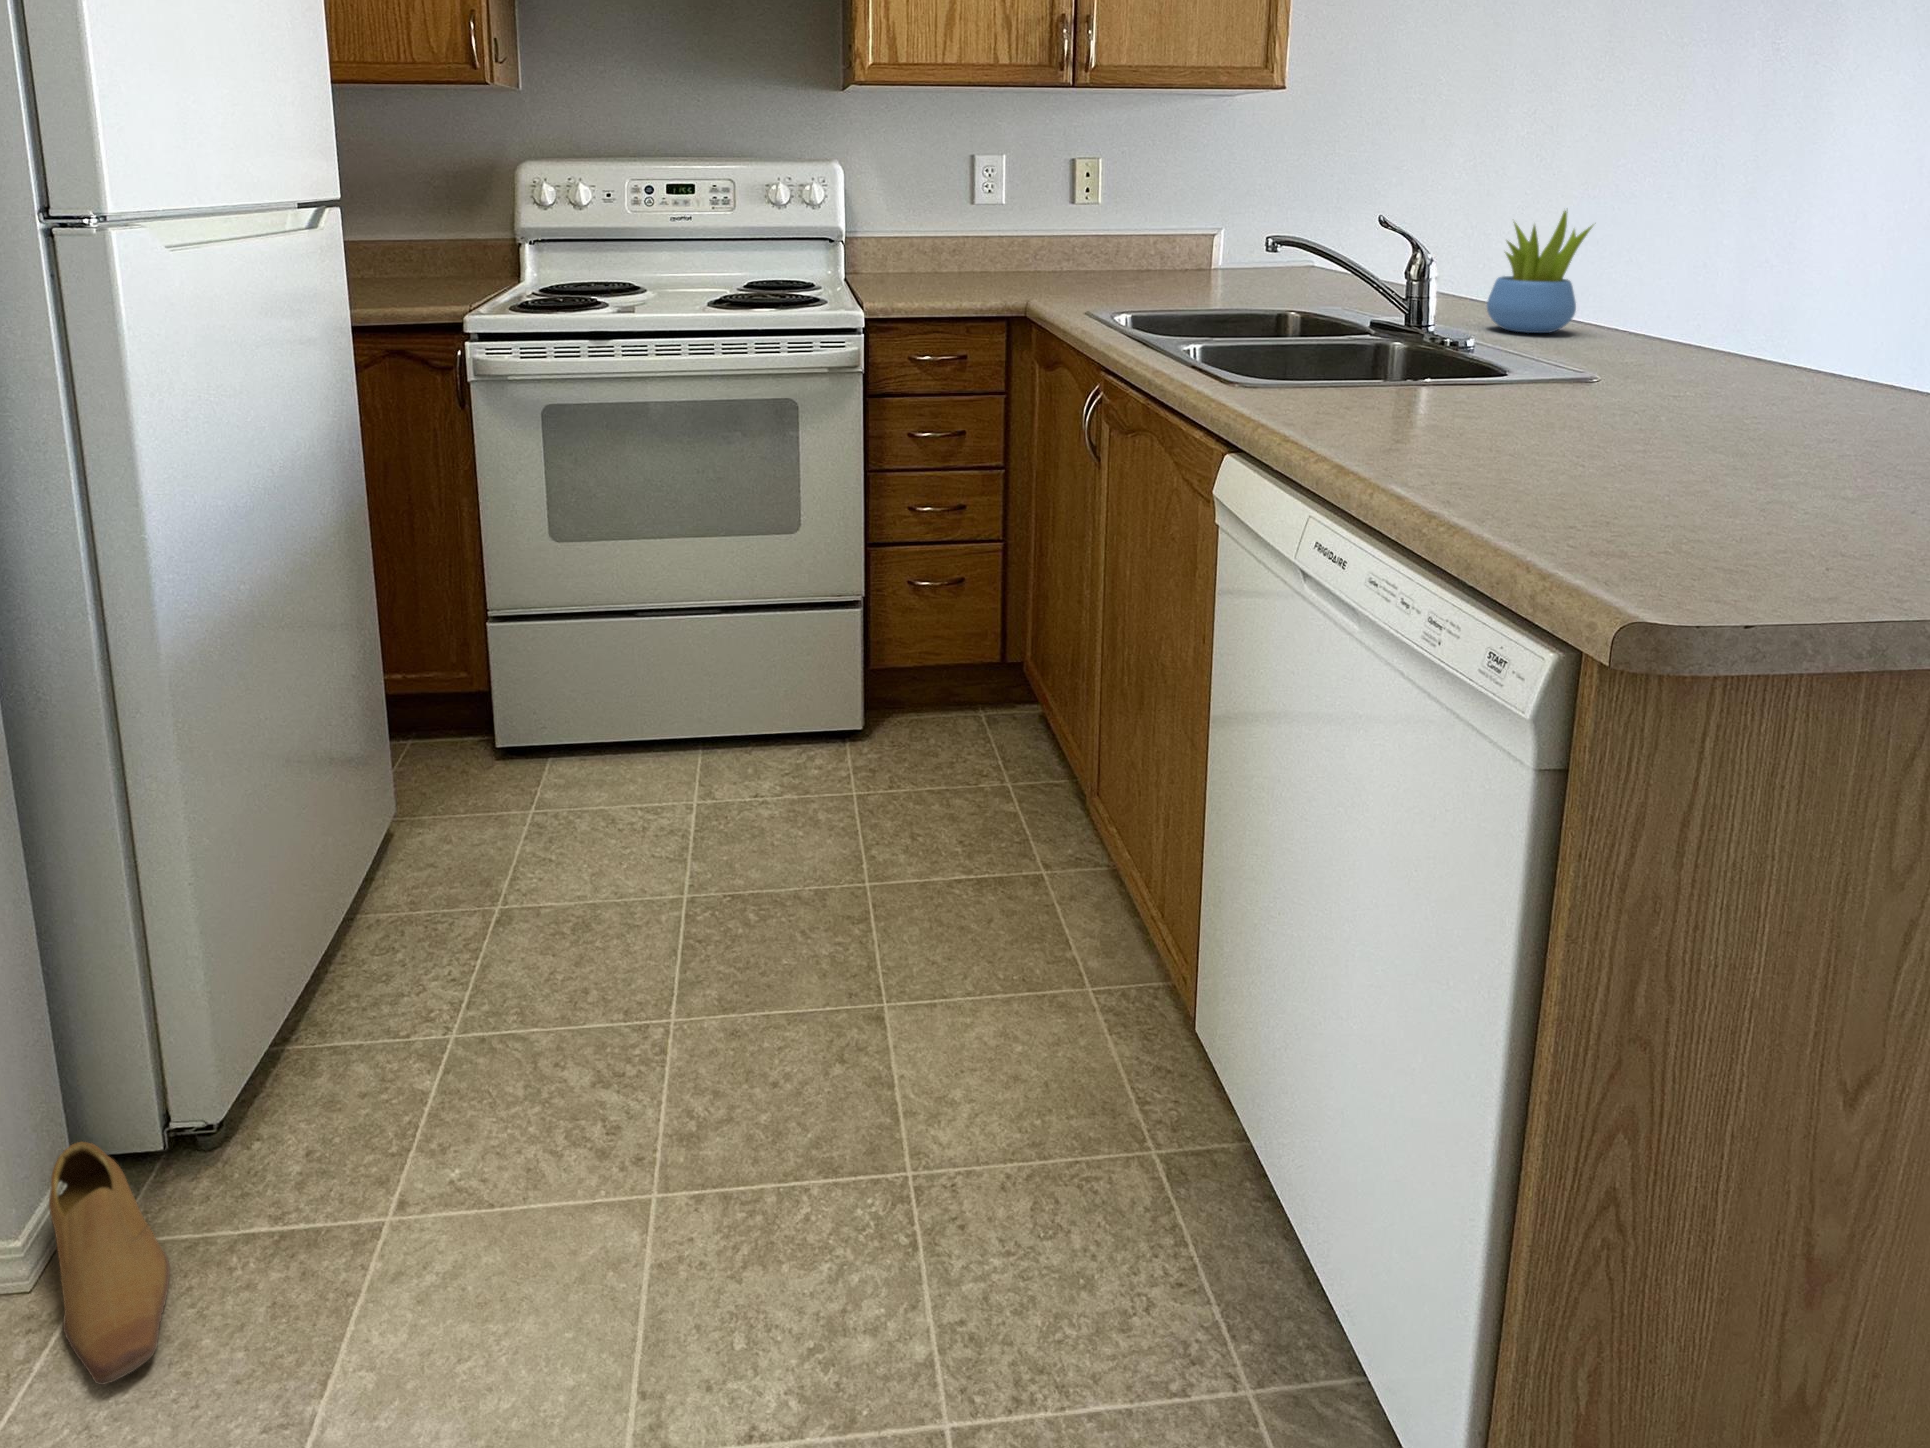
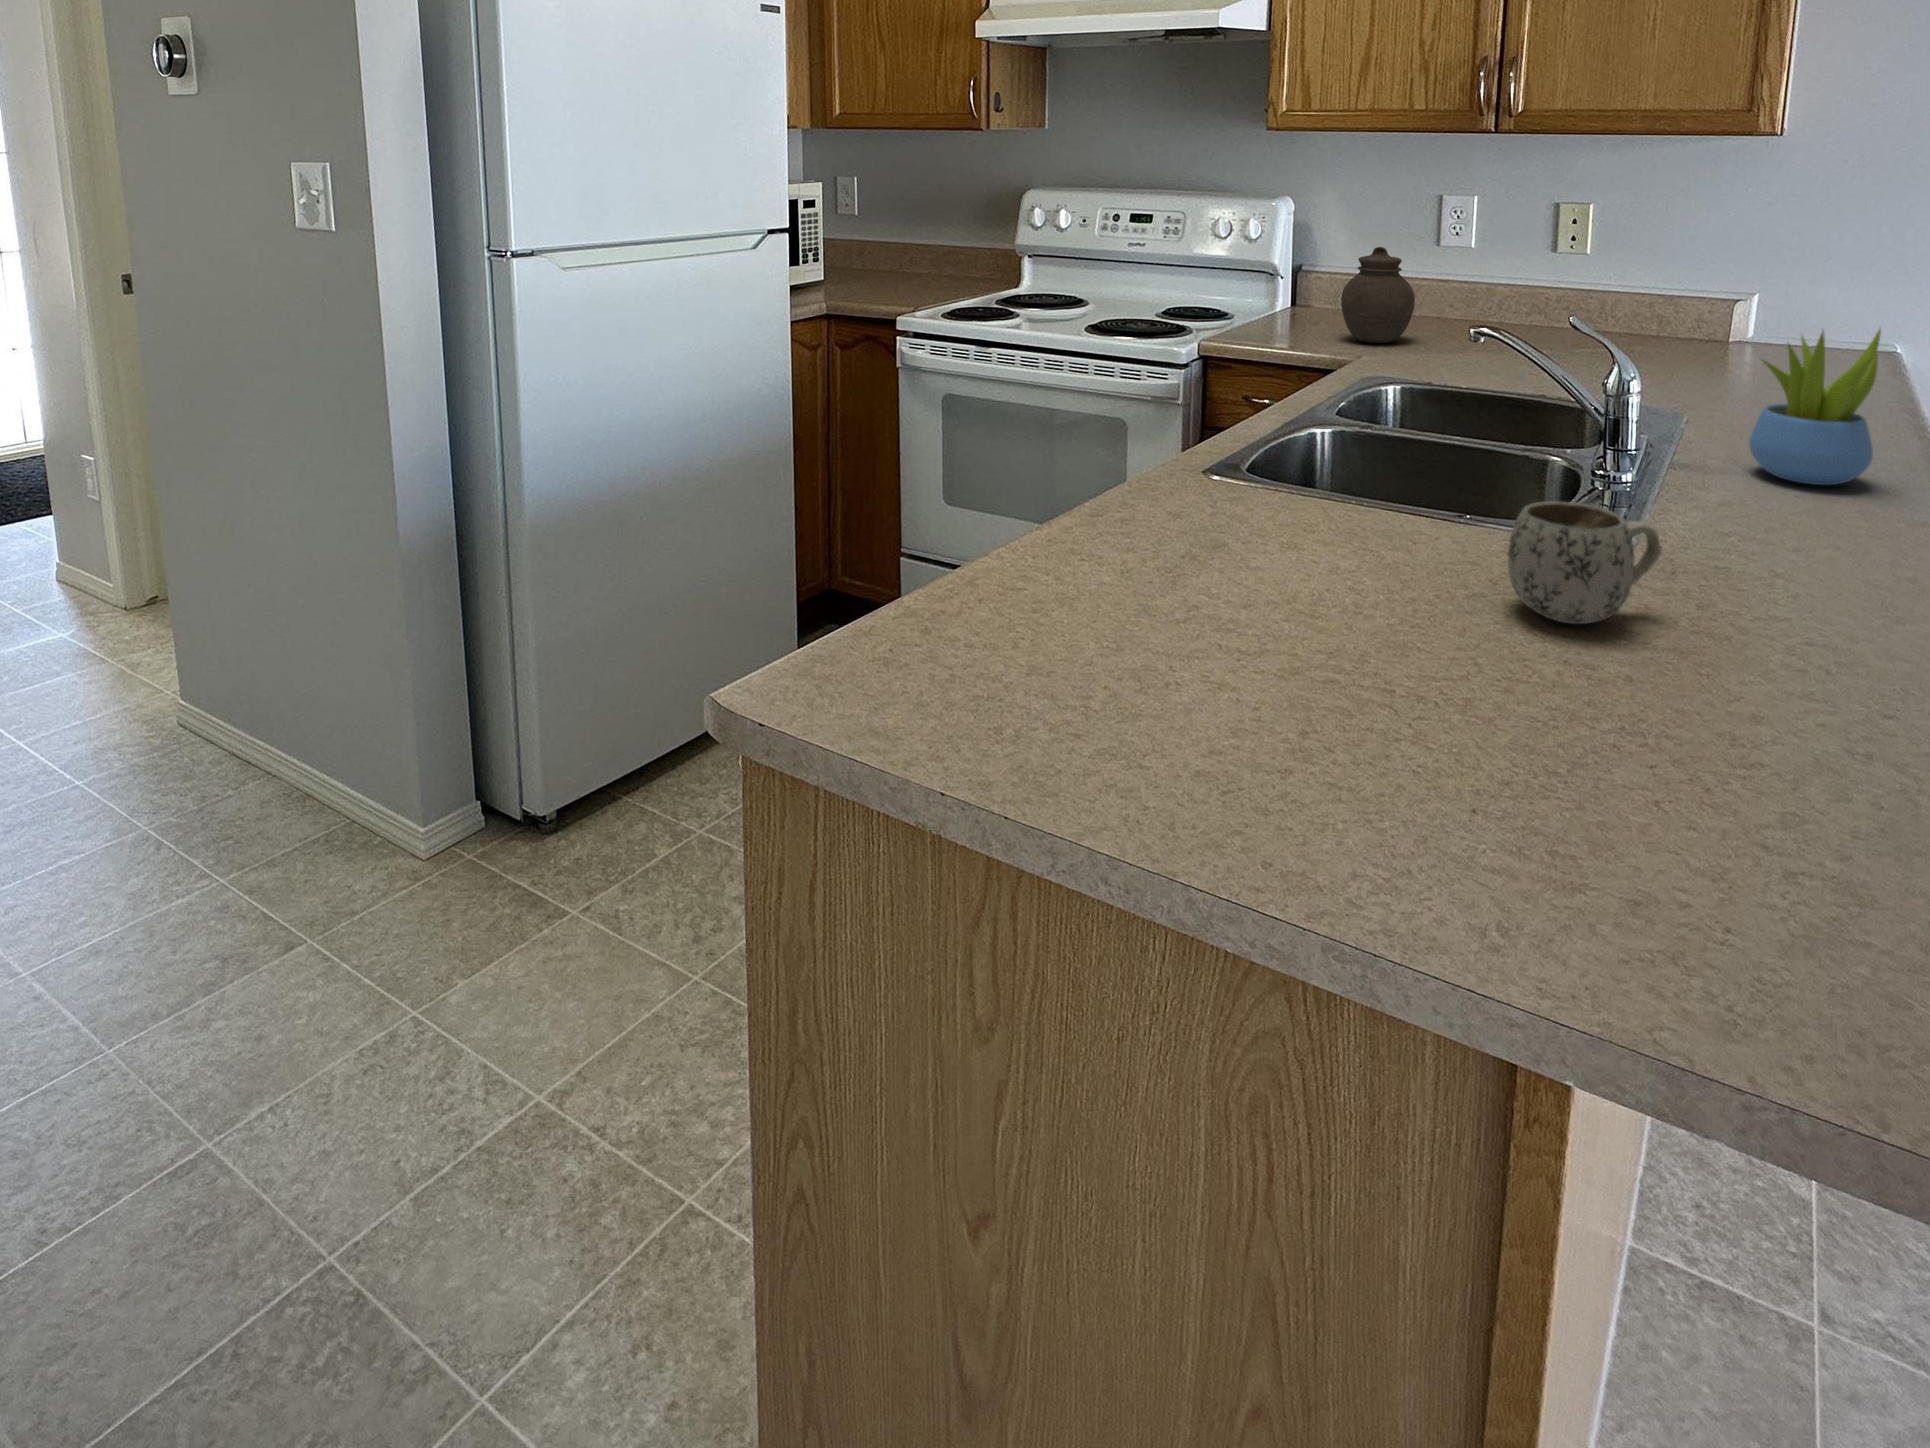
jar: none [954,198,1021,291] -> present [1341,247,1415,343]
mug: none [1685,329,1803,425] -> present [1508,501,1662,624]
shoe: present [49,1142,170,1385] -> none [402,793,492,918]

